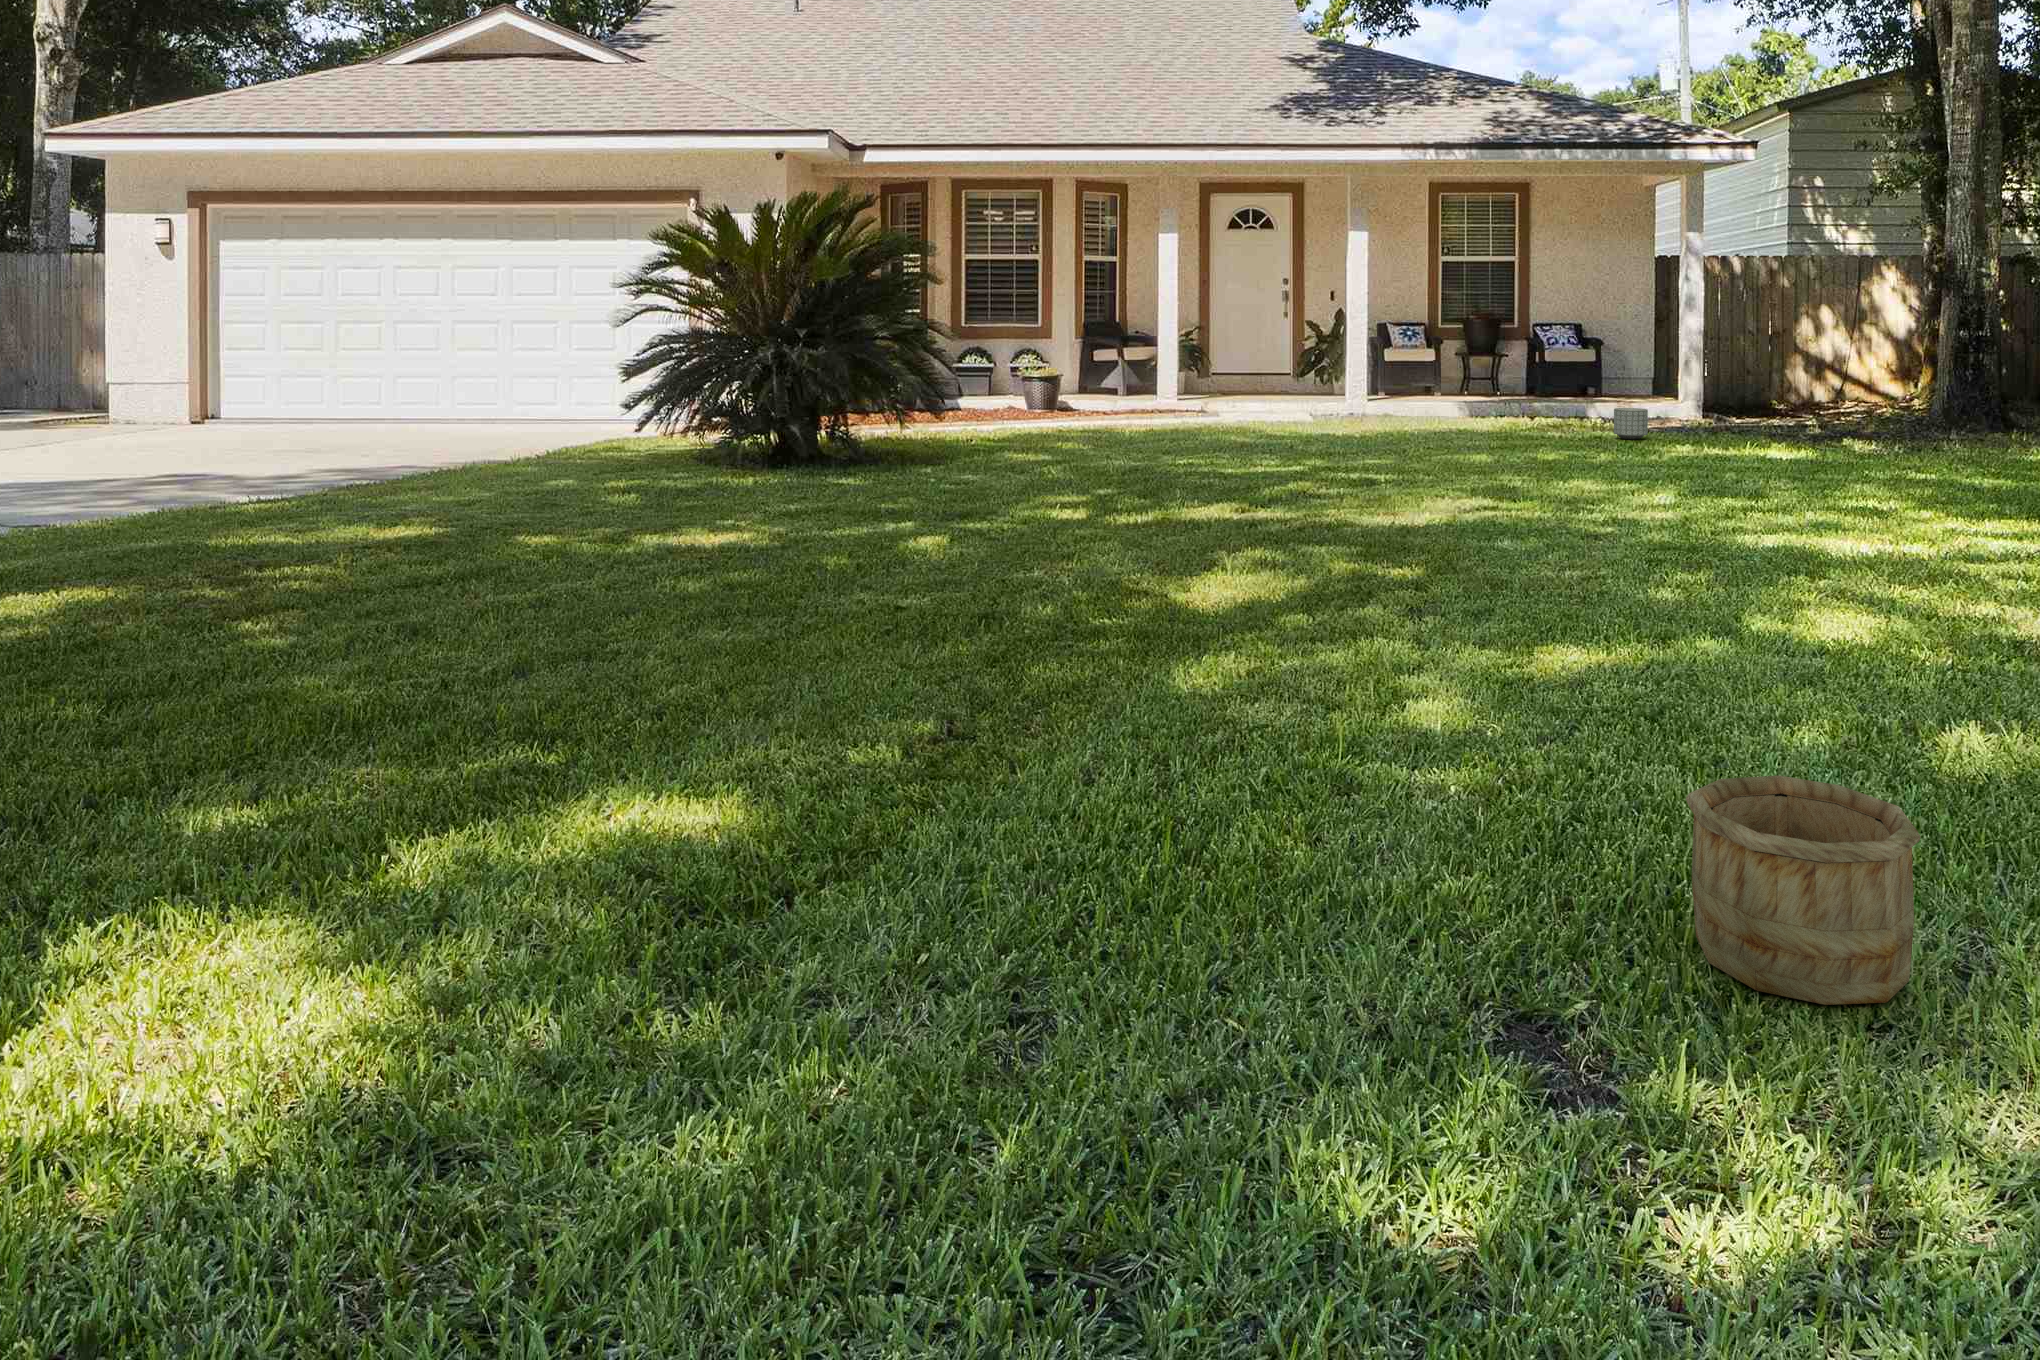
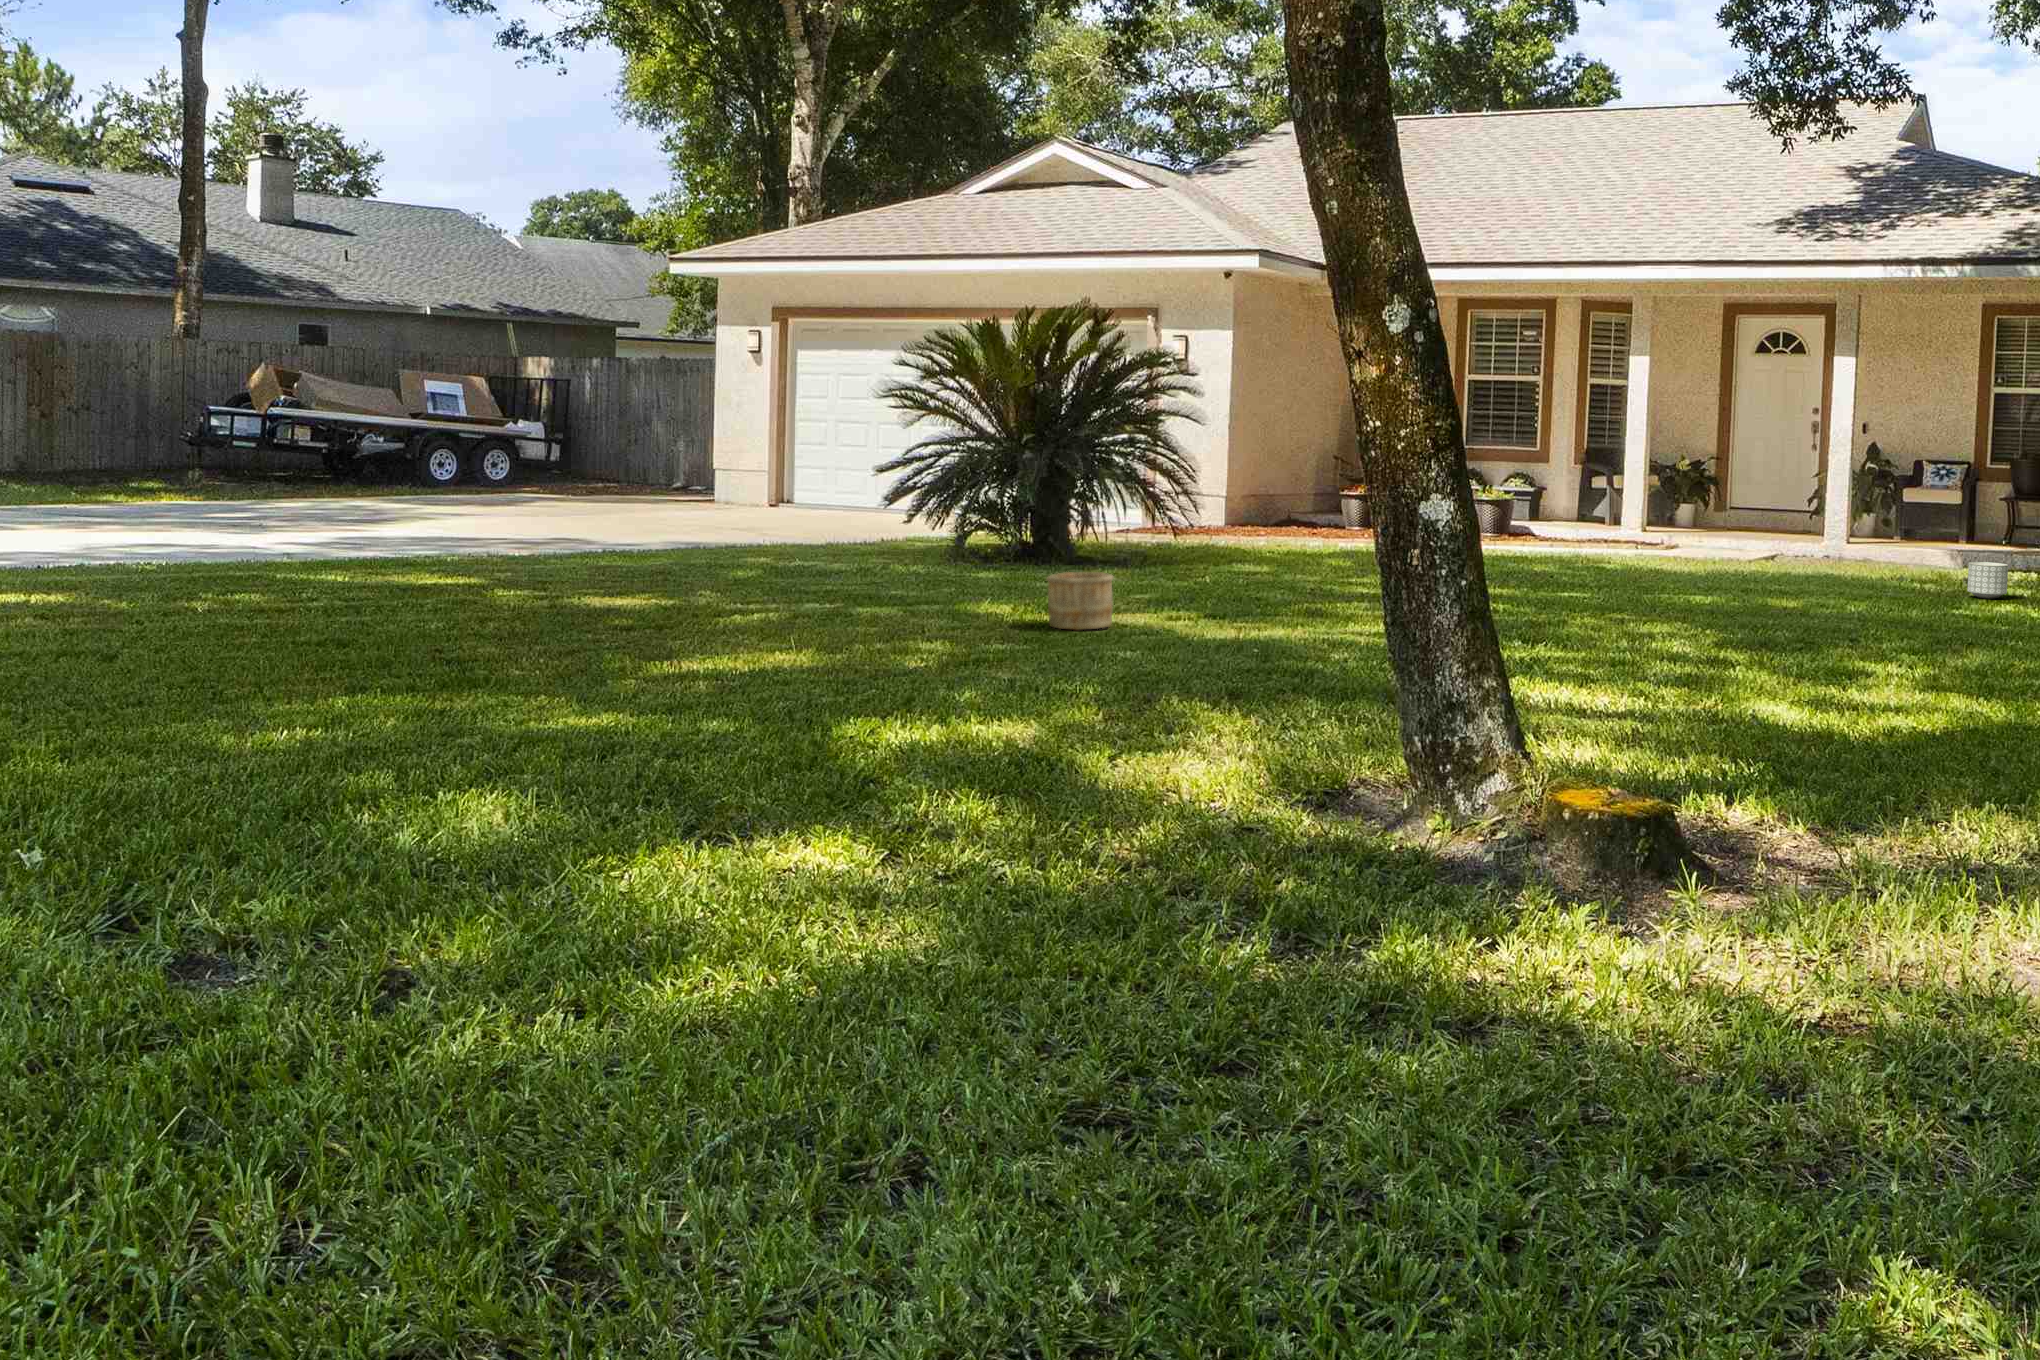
wooden bucket: present [1686,775,1921,1005] -> present [1047,572,1113,630]

